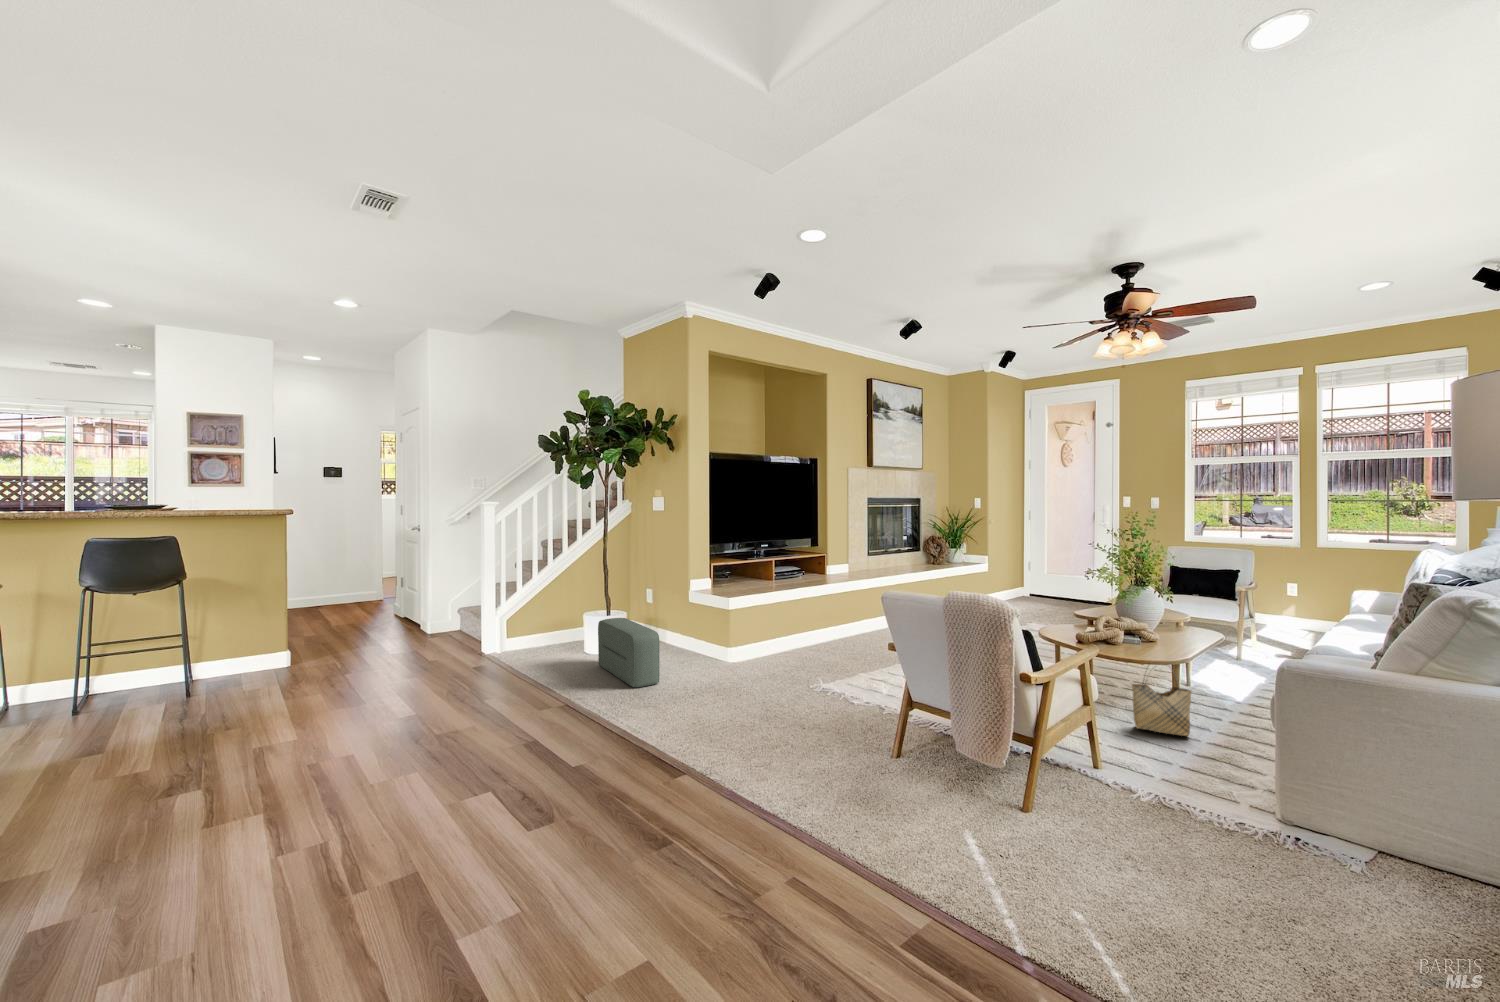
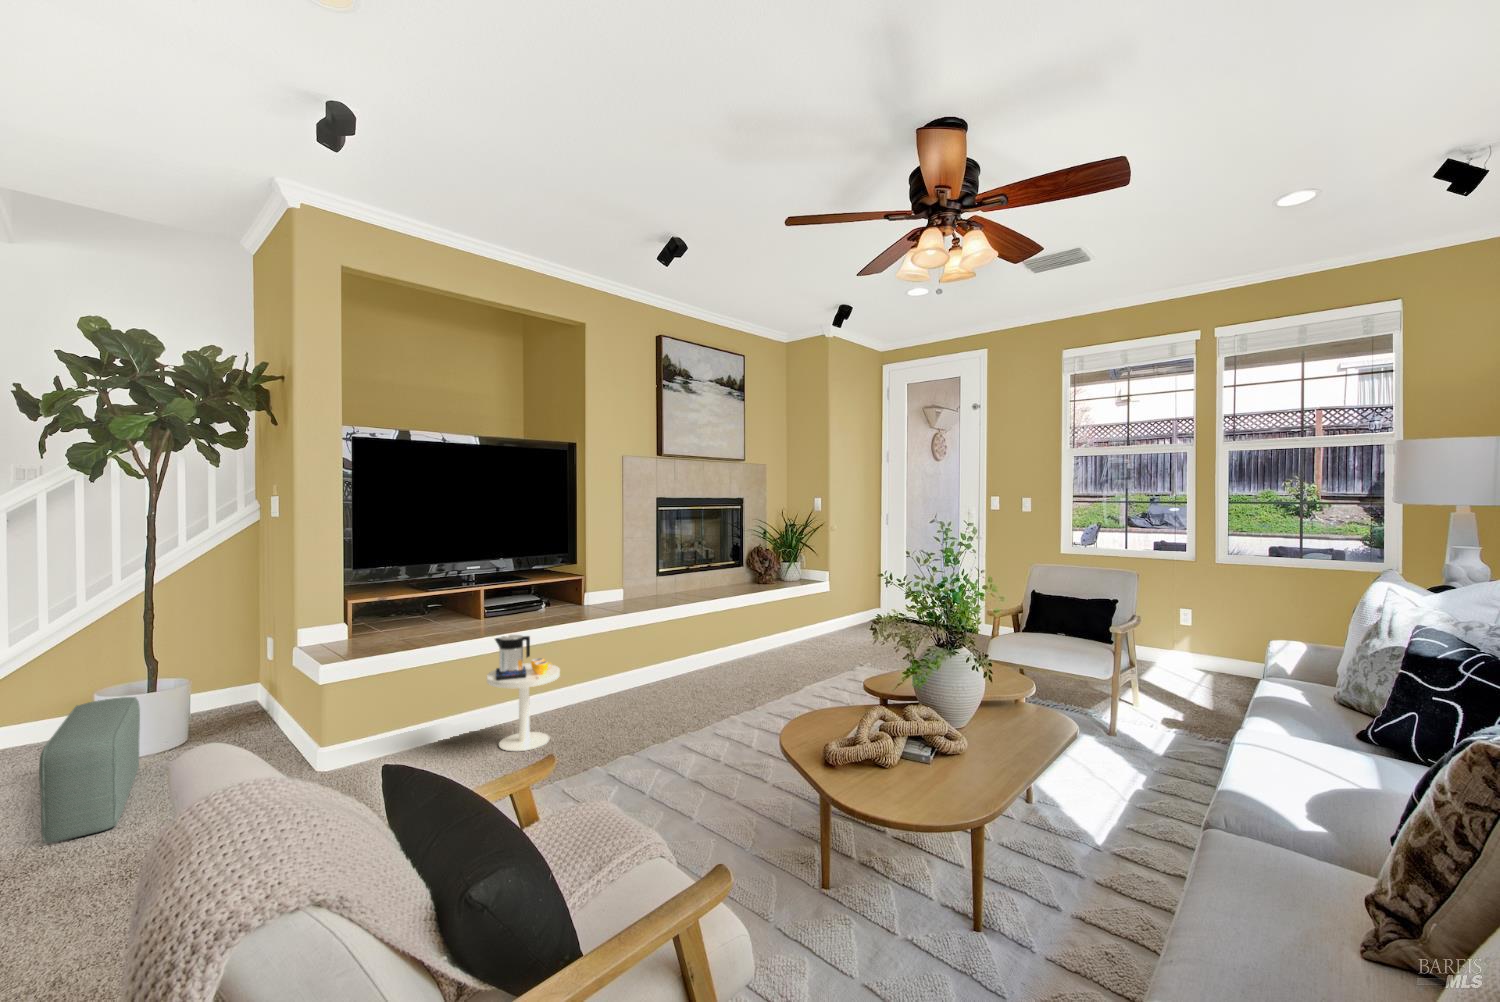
side table: none [816,587,861,660] -> present [487,635,560,751]
woven basket: present [1132,666,1191,736] -> none [879,795,980,956]

